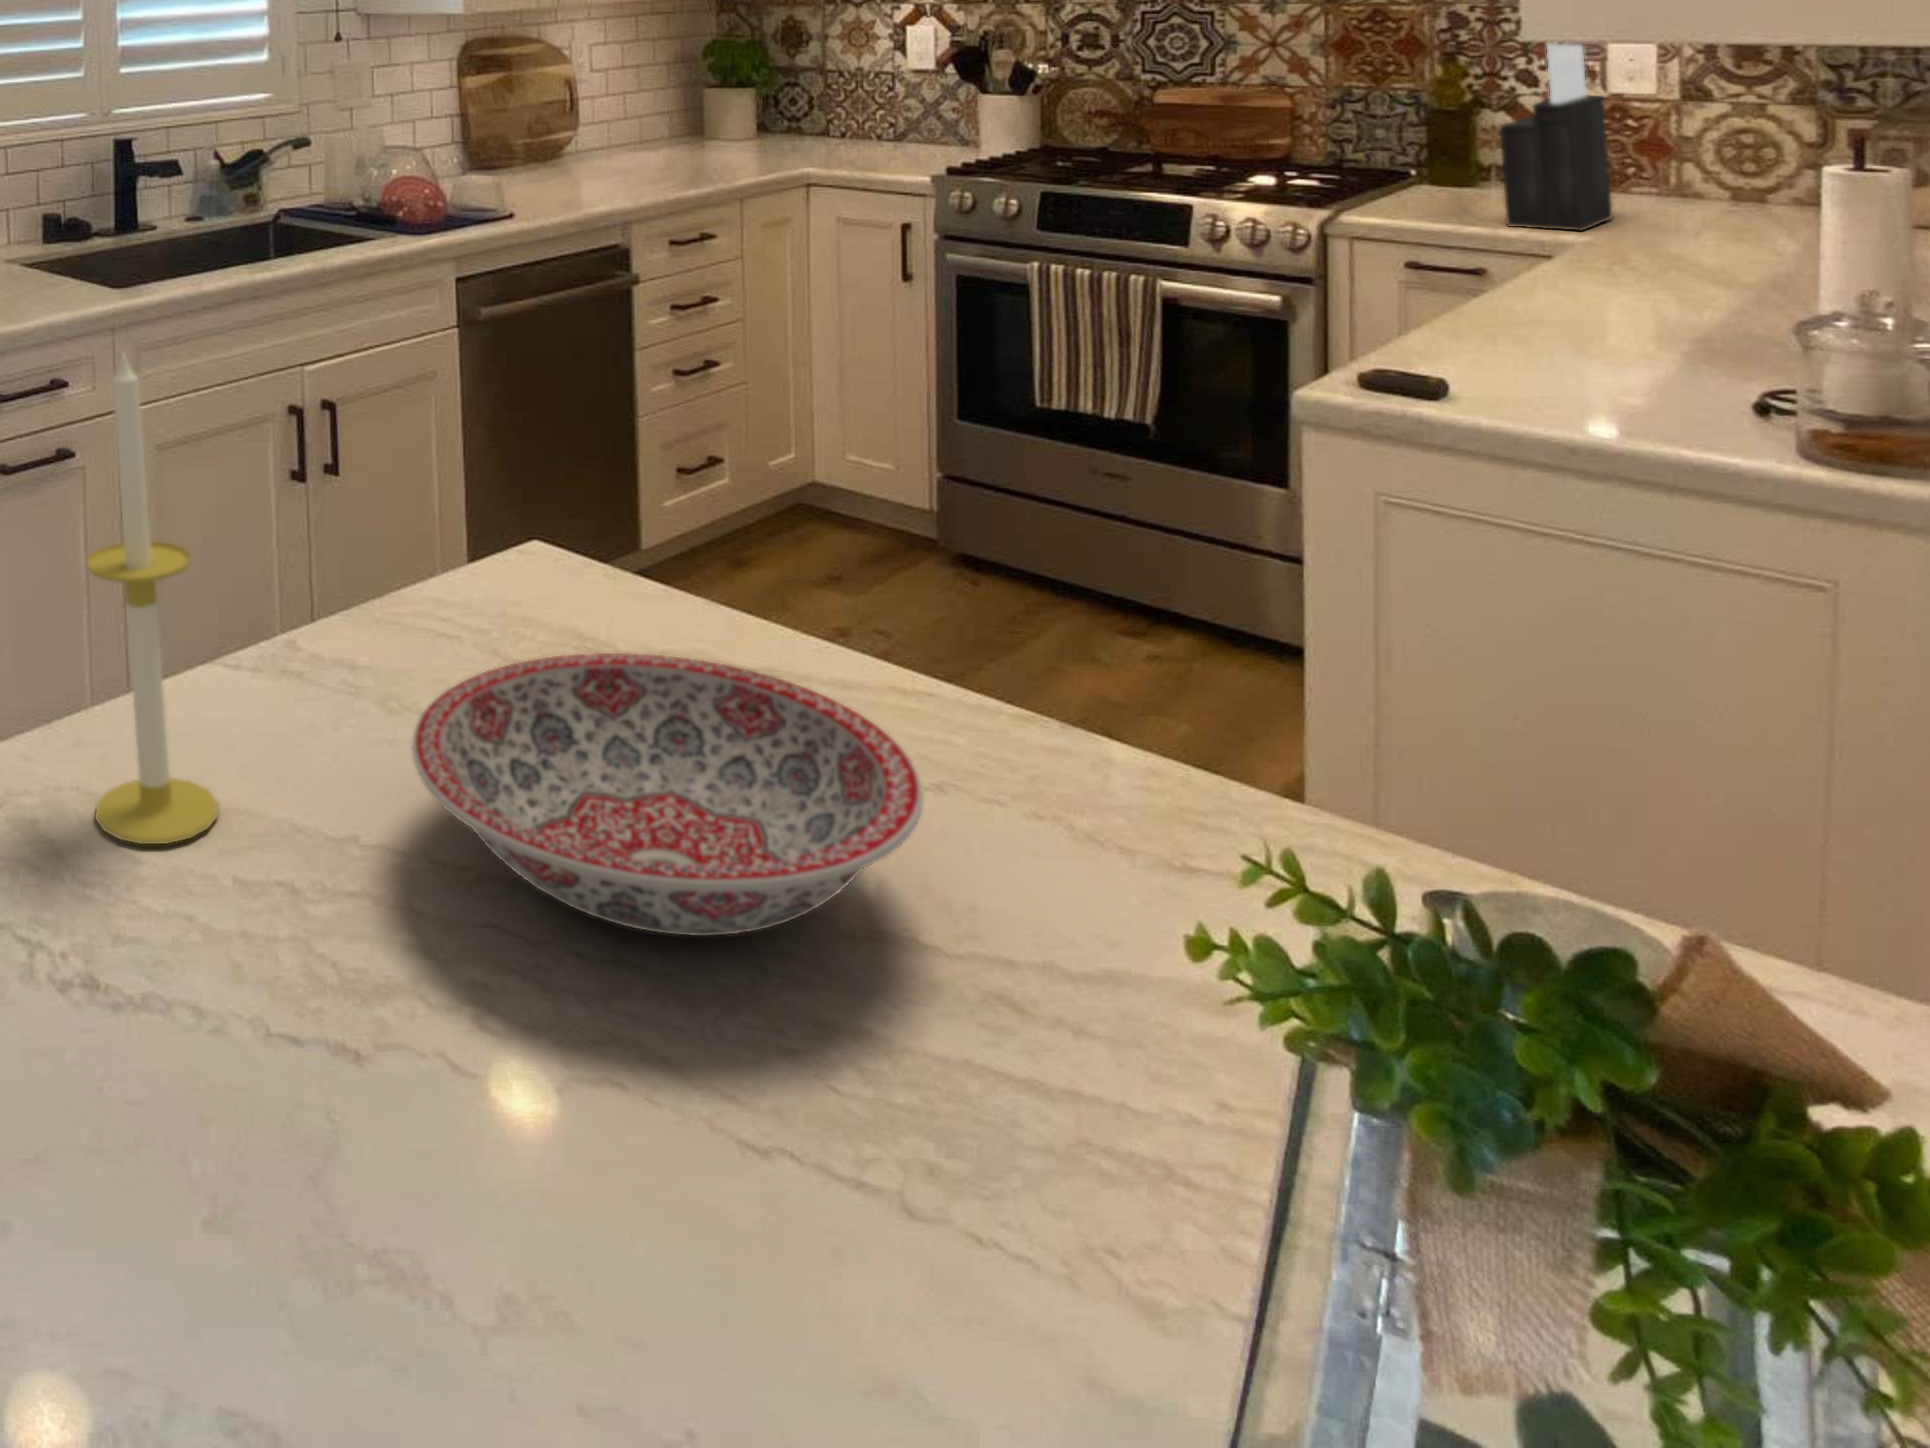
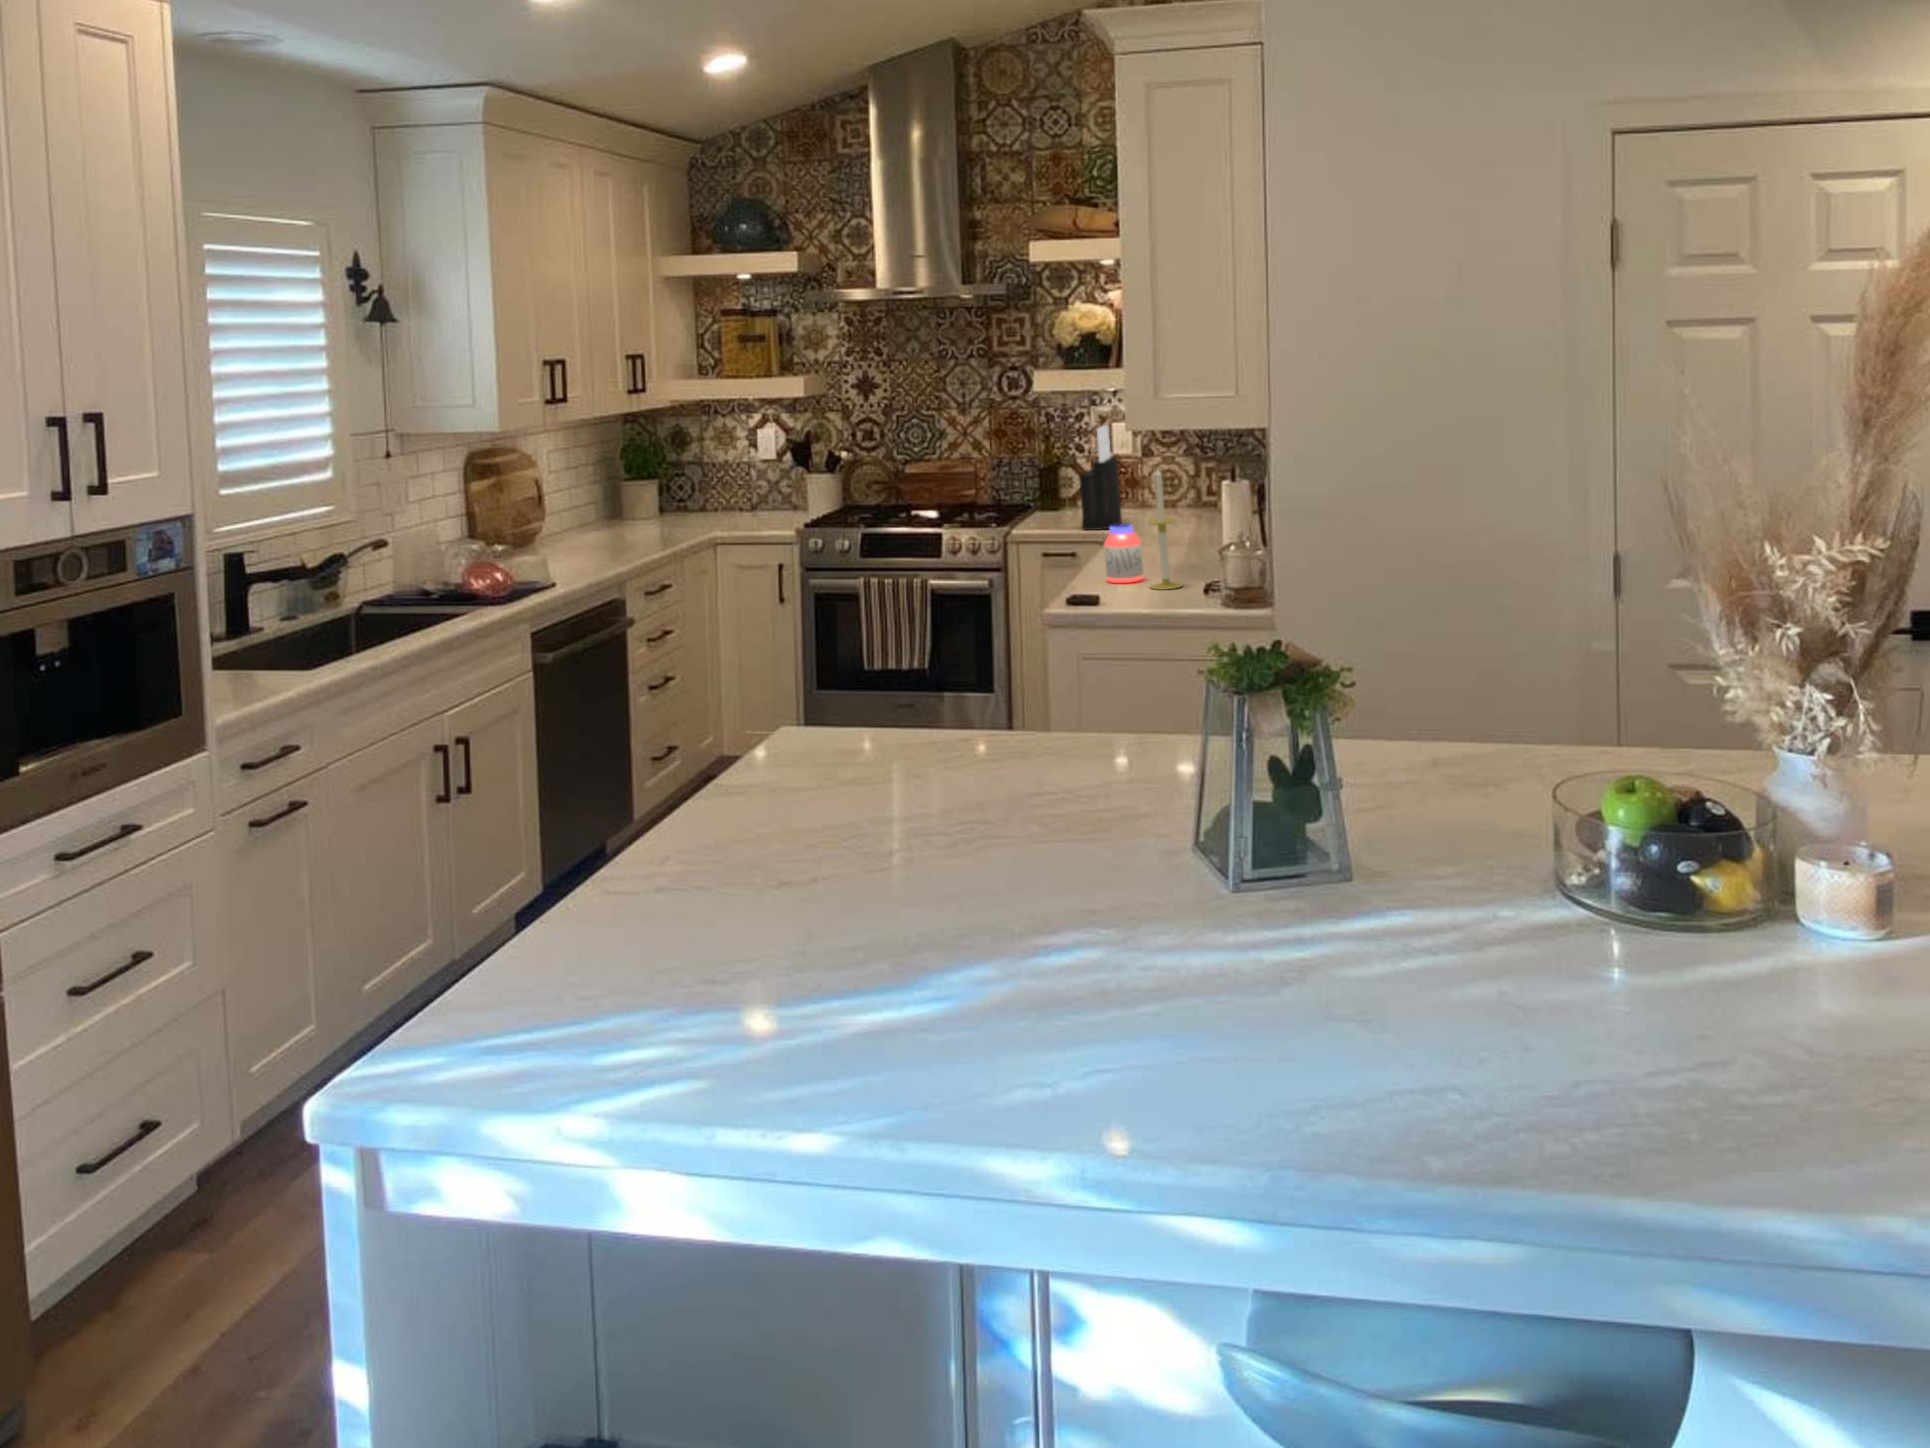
jar: none [1492,232,1599,353] -> present [1104,524,1144,583]
candle: present [86,353,218,844] -> present [1149,469,1182,590]
ceramic bowl: present [412,653,924,936] -> none [859,720,1057,808]

